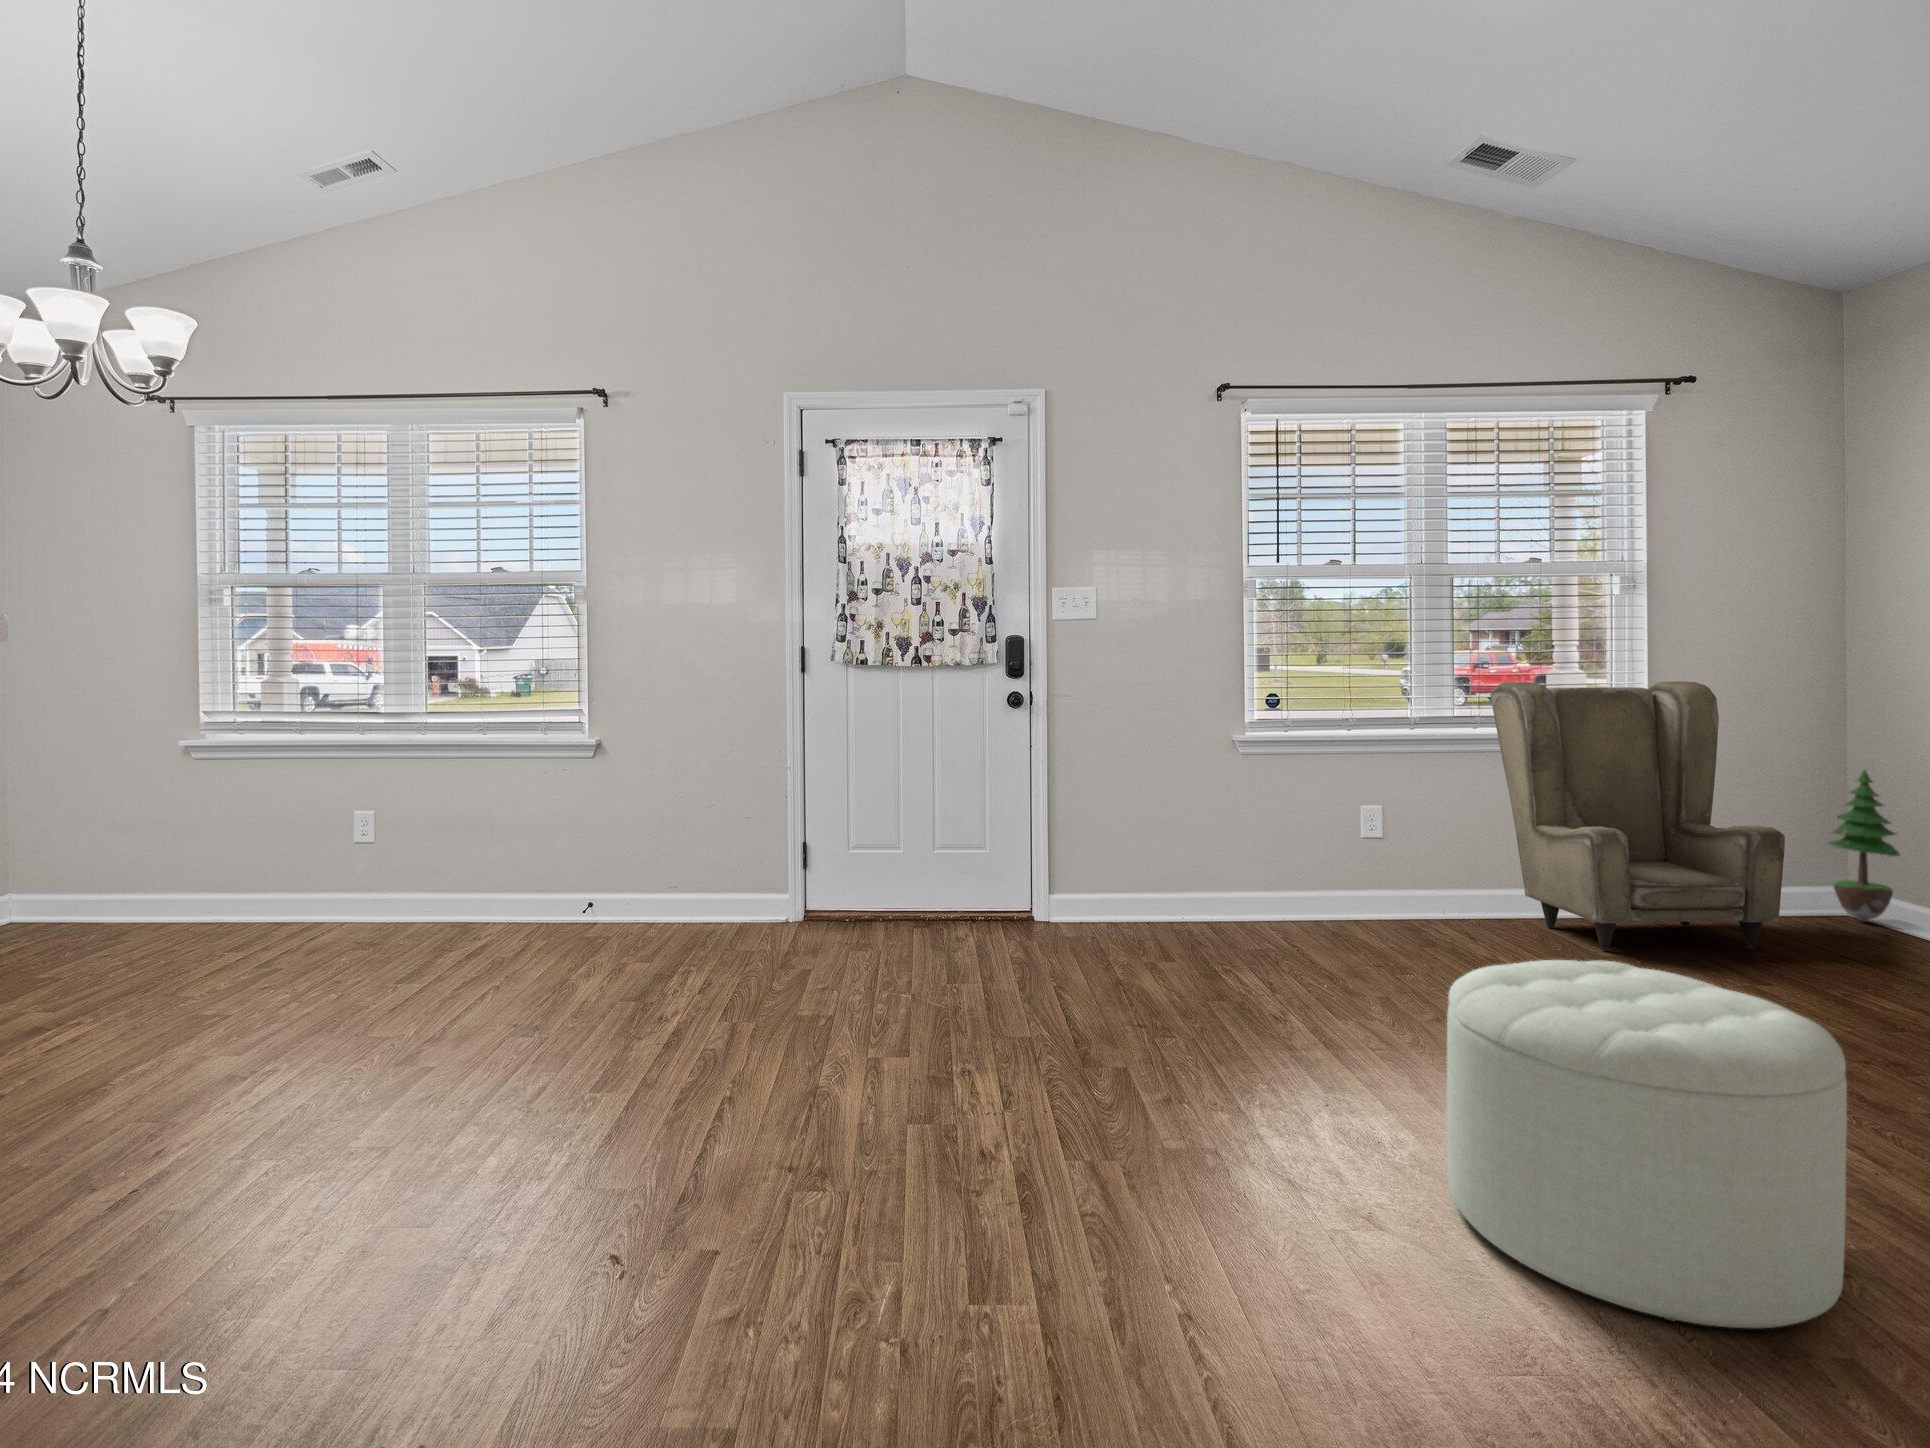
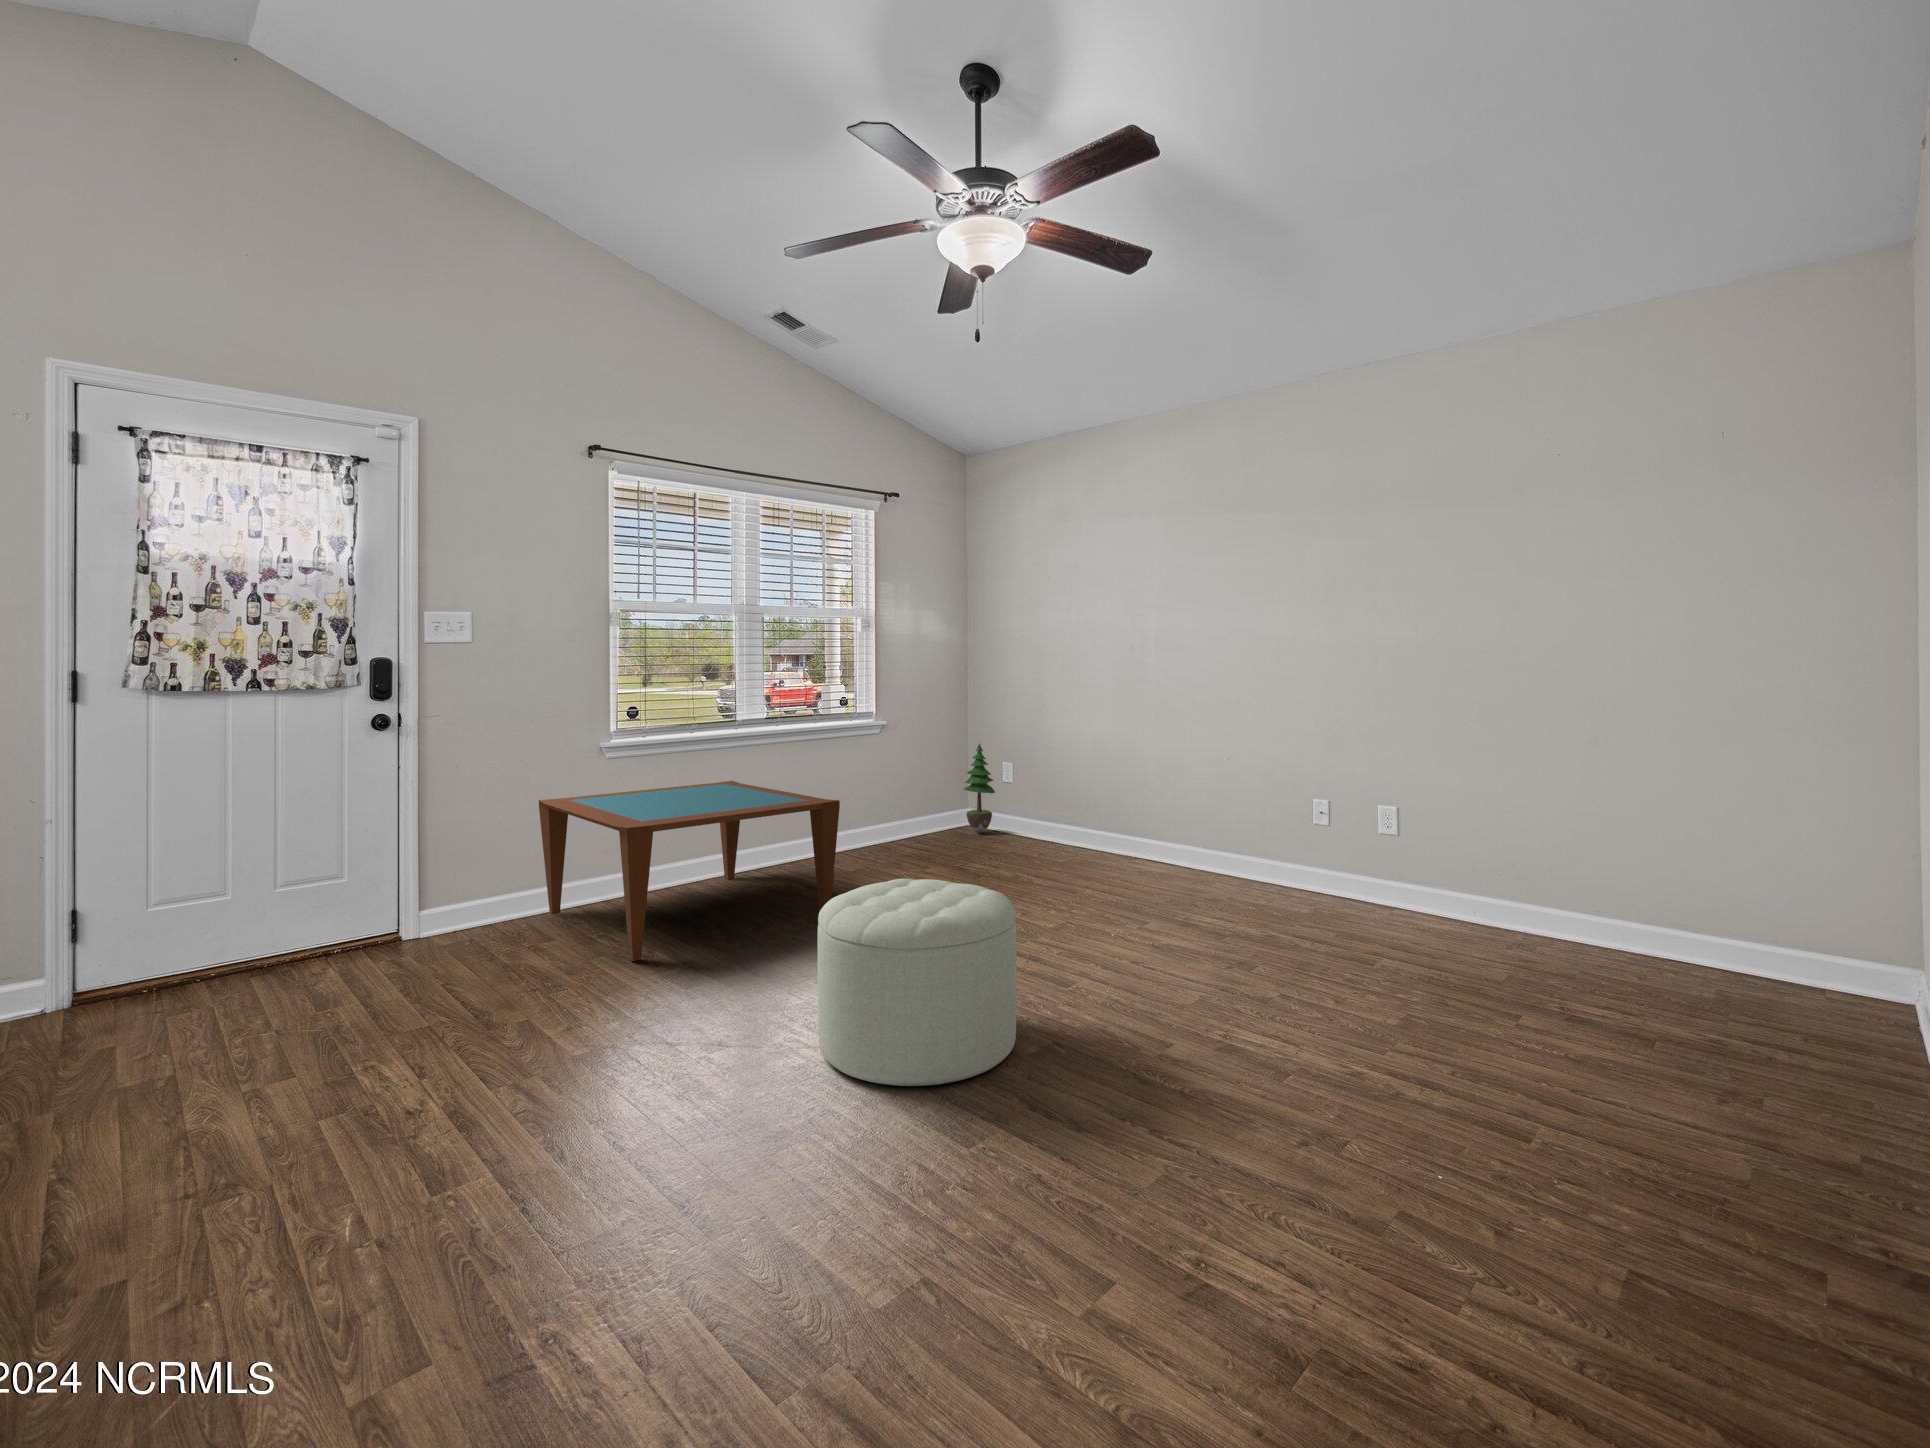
armchair: present [1490,681,1785,950] -> none [788,693,949,875]
coffee table: none [1162,792,1549,994] -> present [539,781,840,960]

